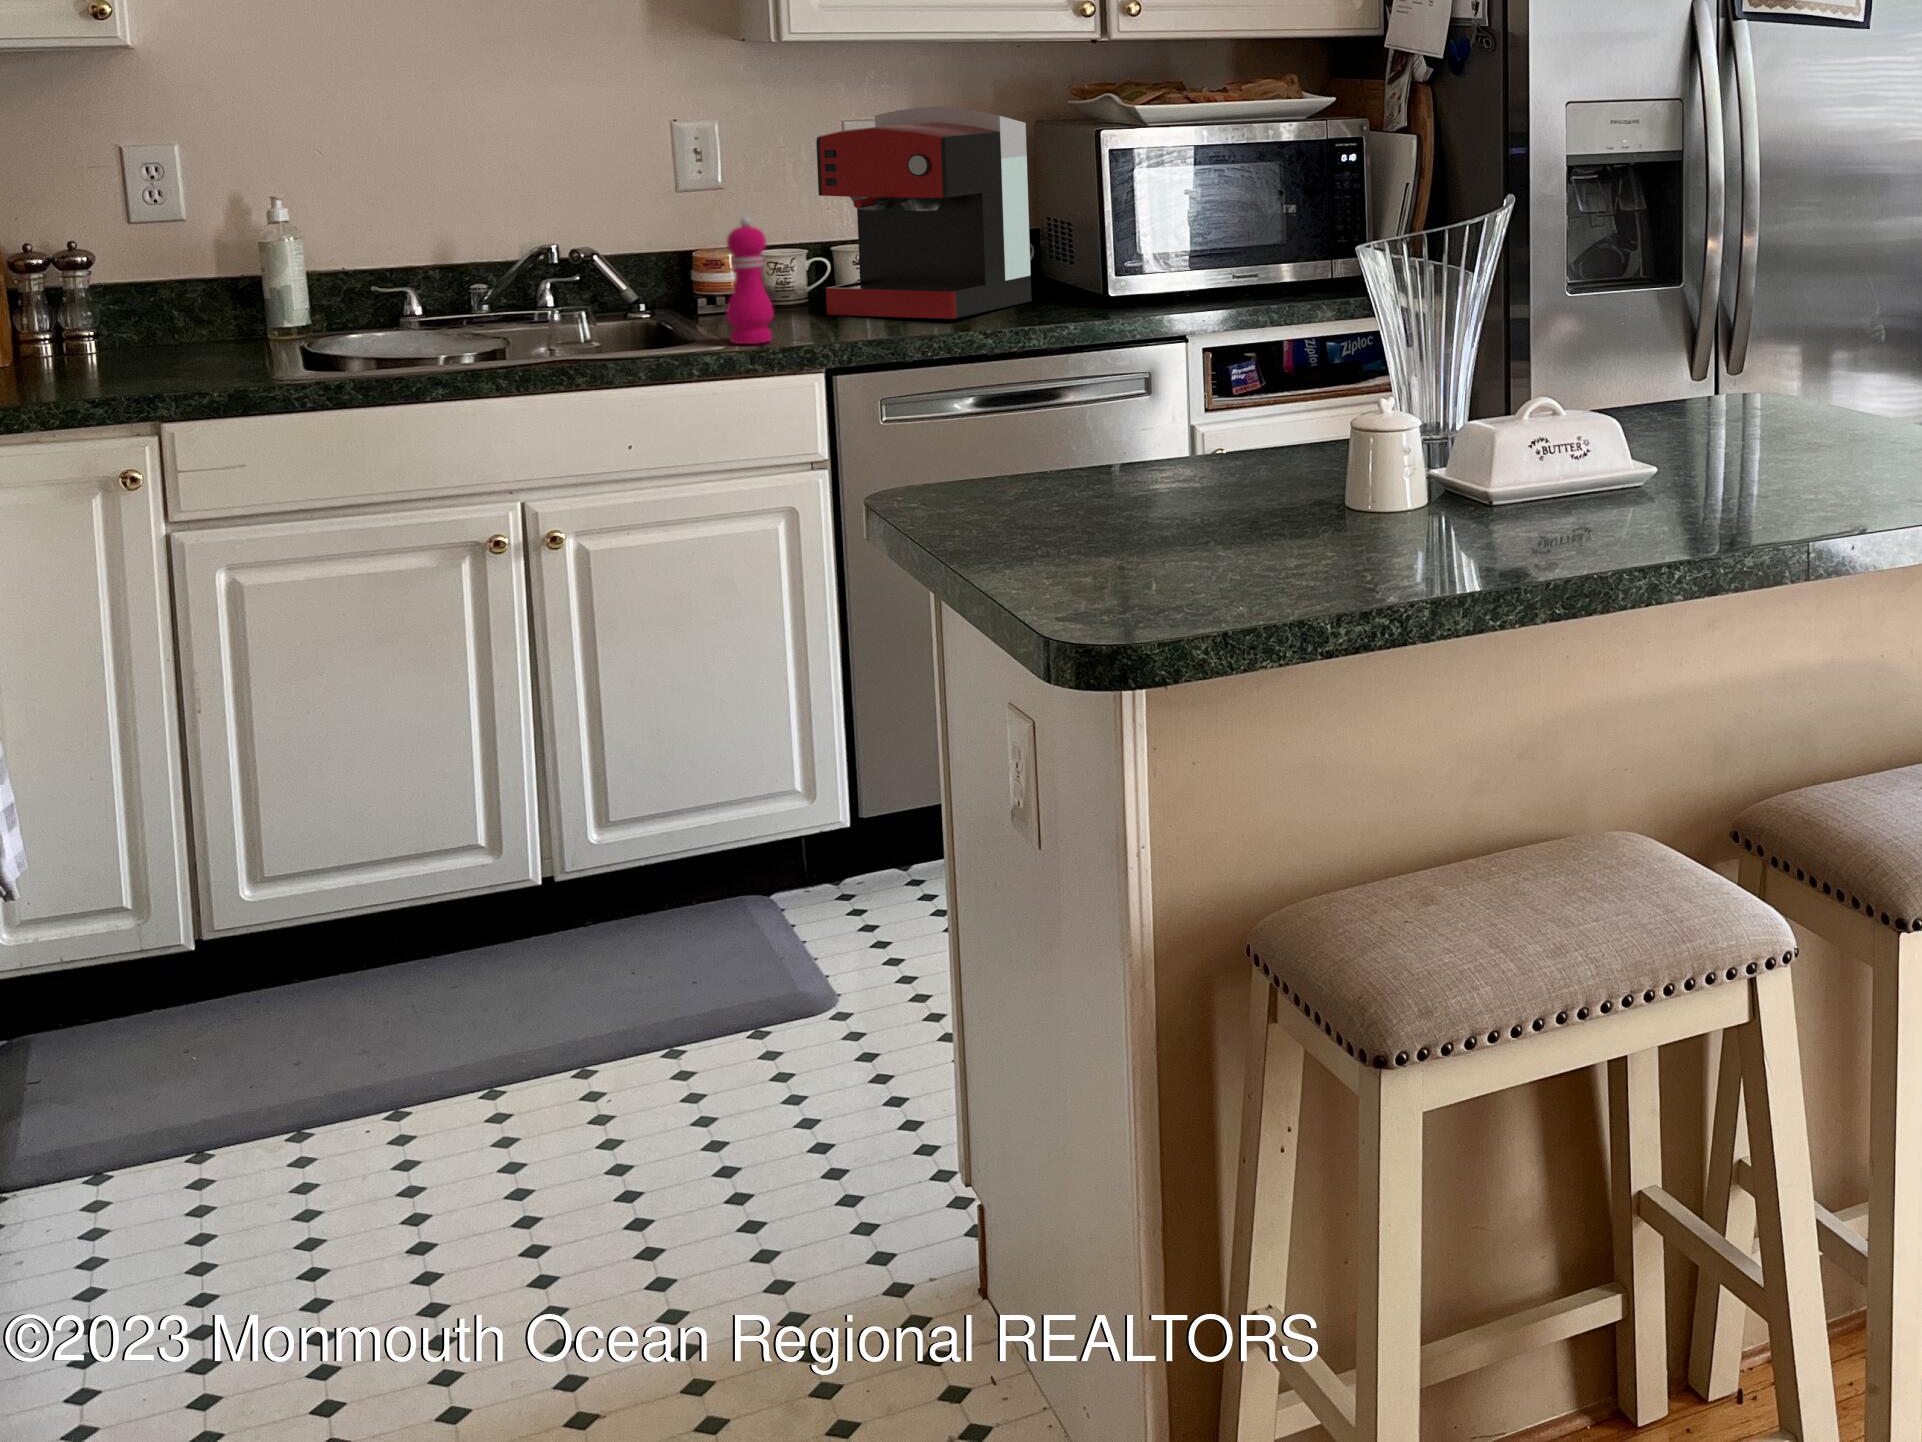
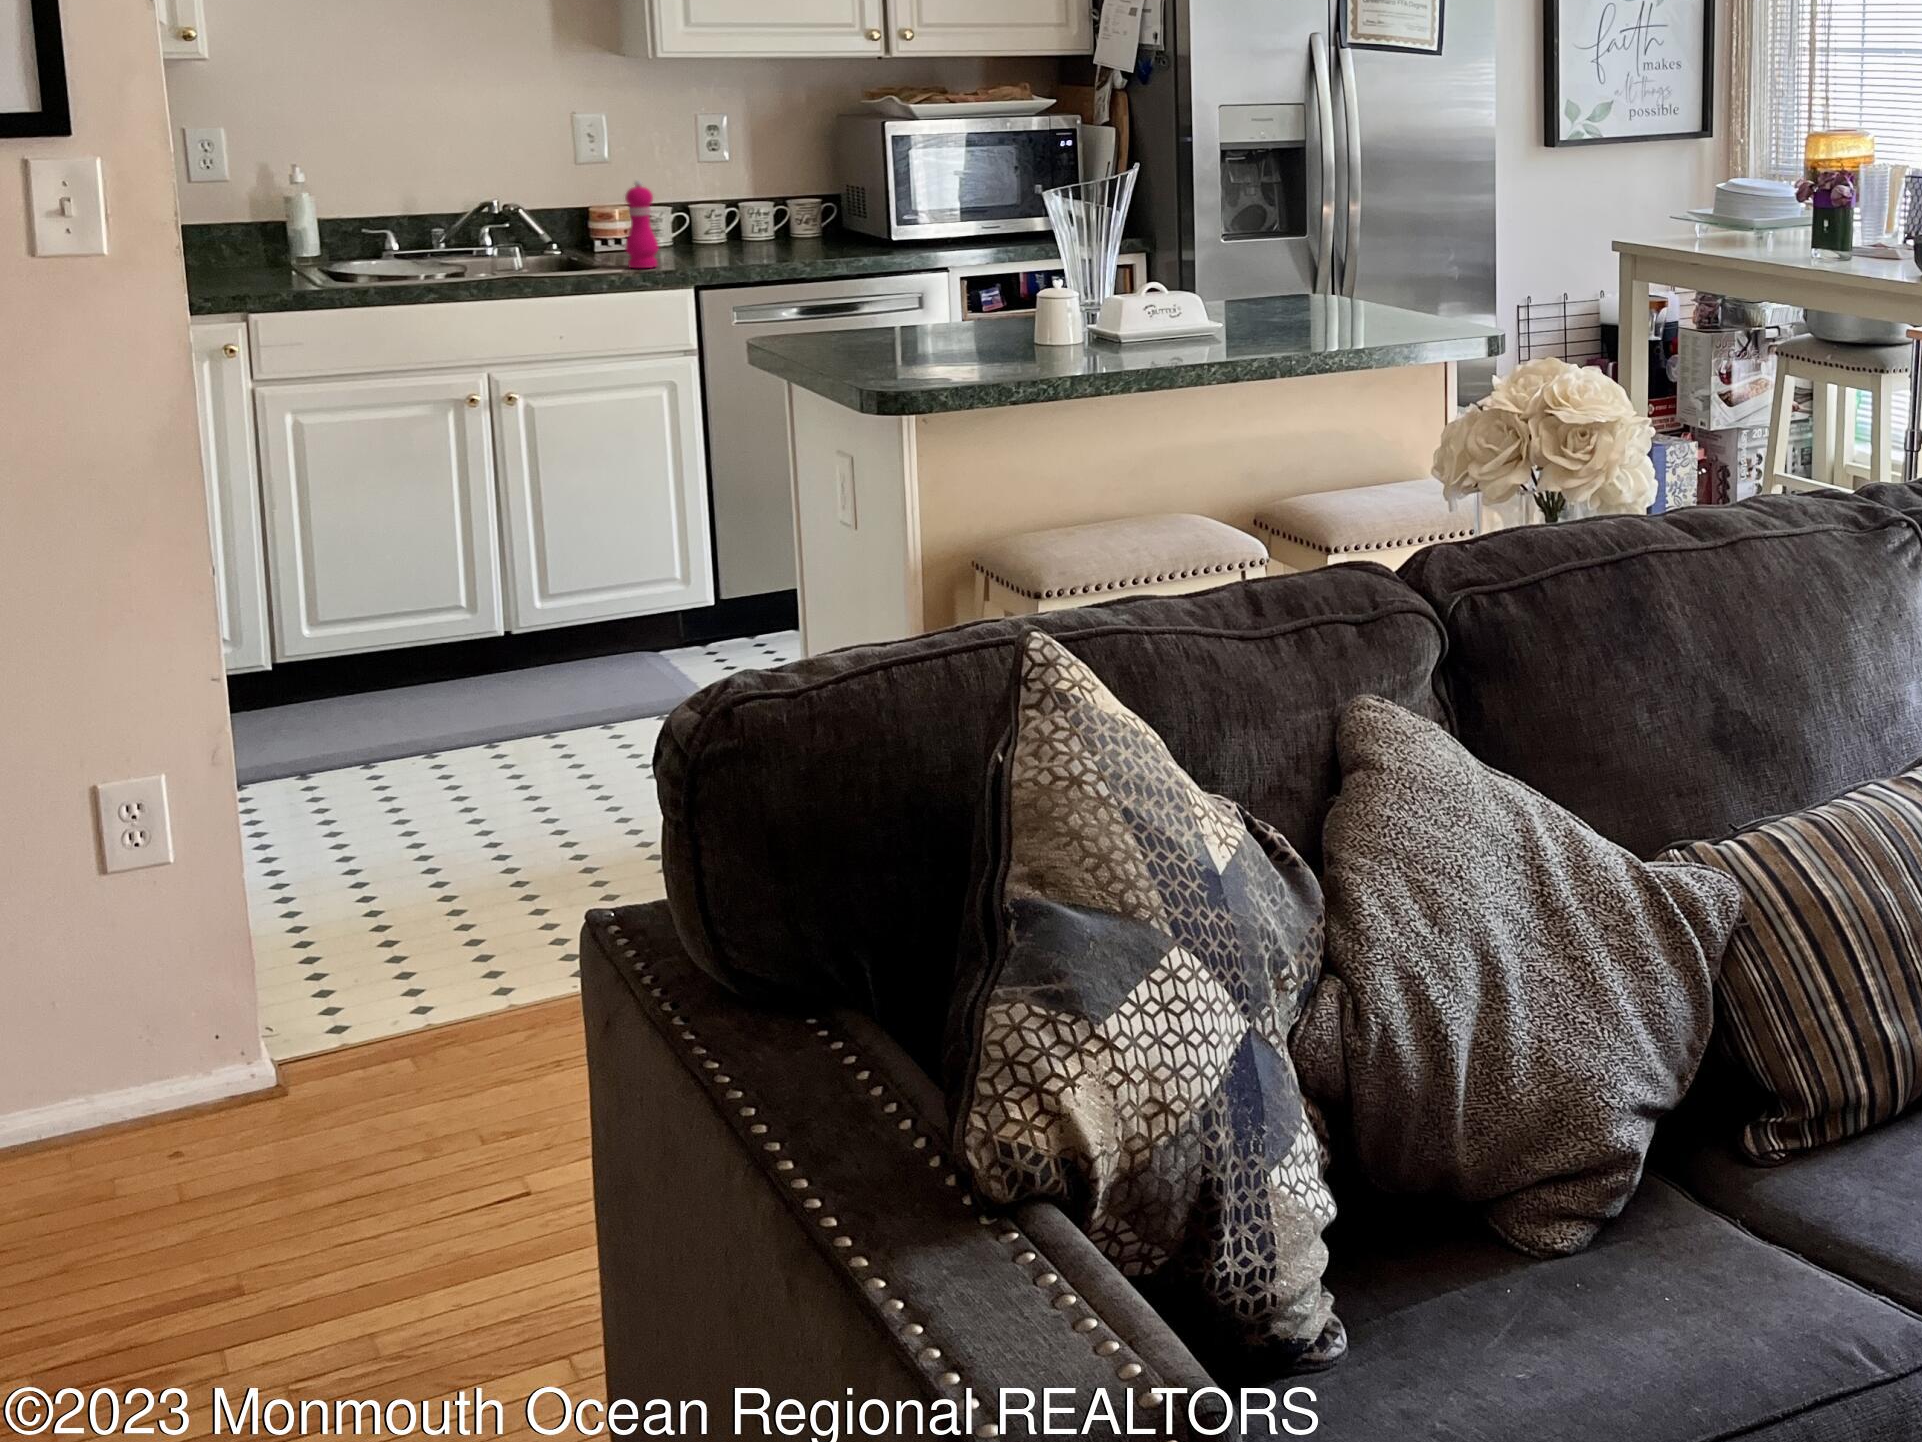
coffee maker: present [816,106,1032,319] -> none [683,104,838,254]

